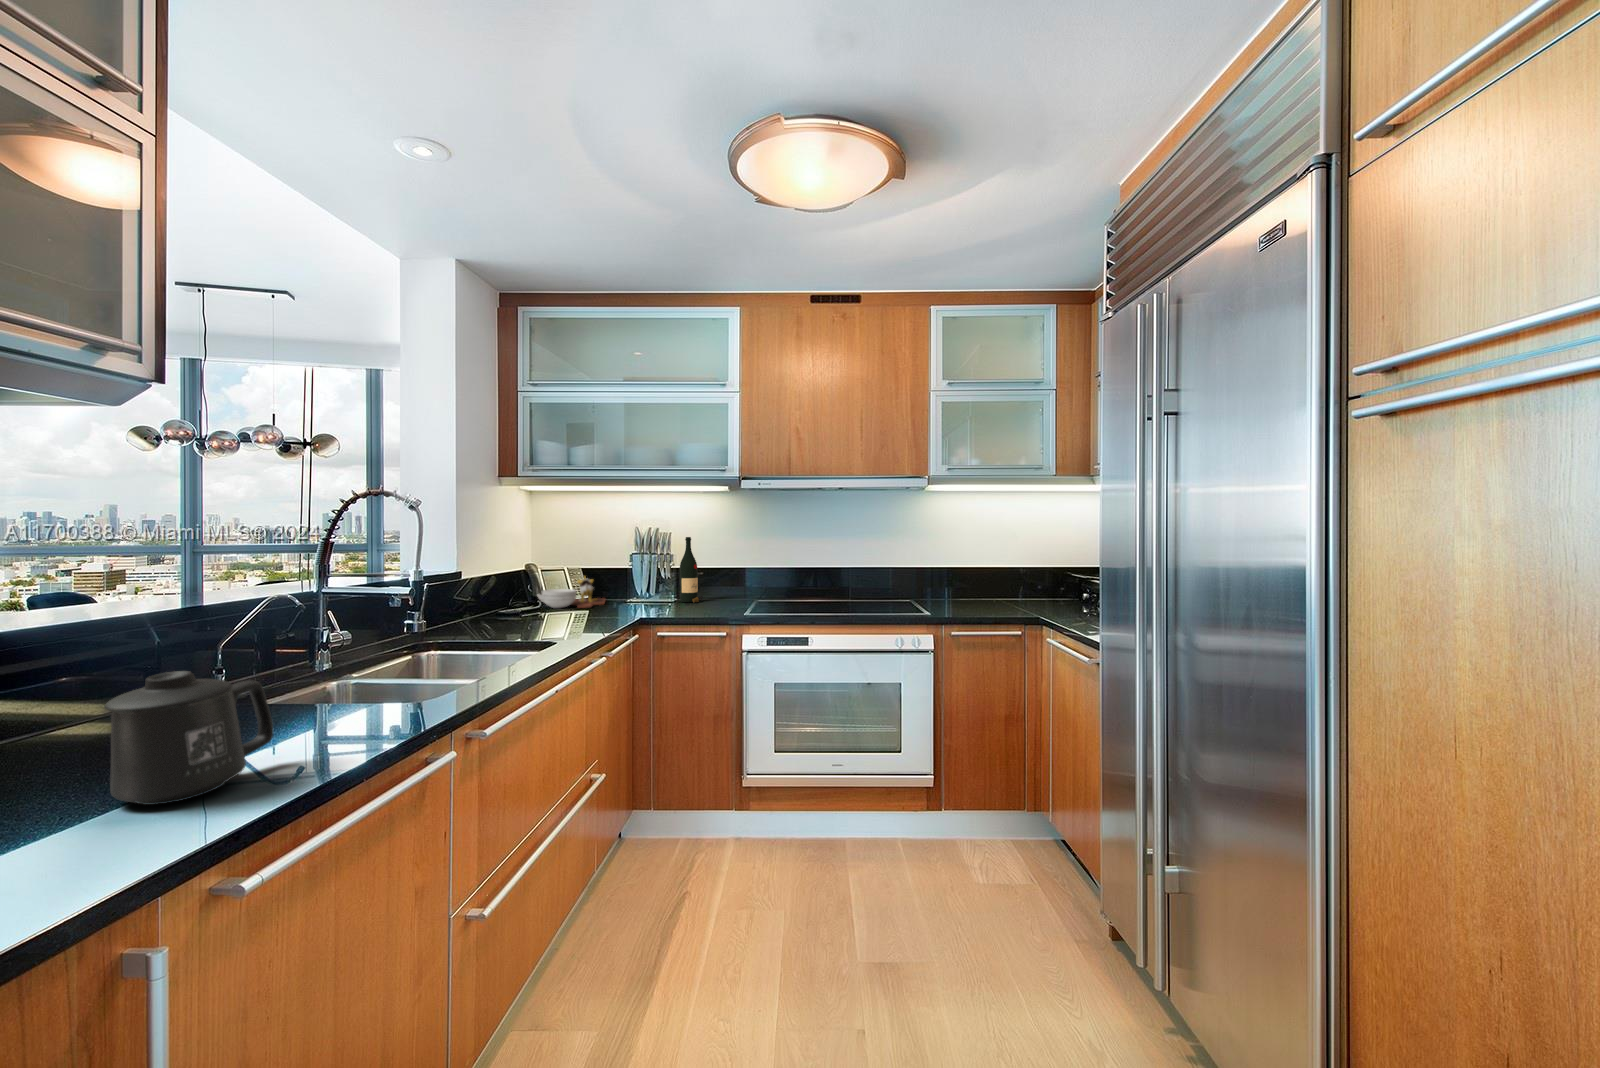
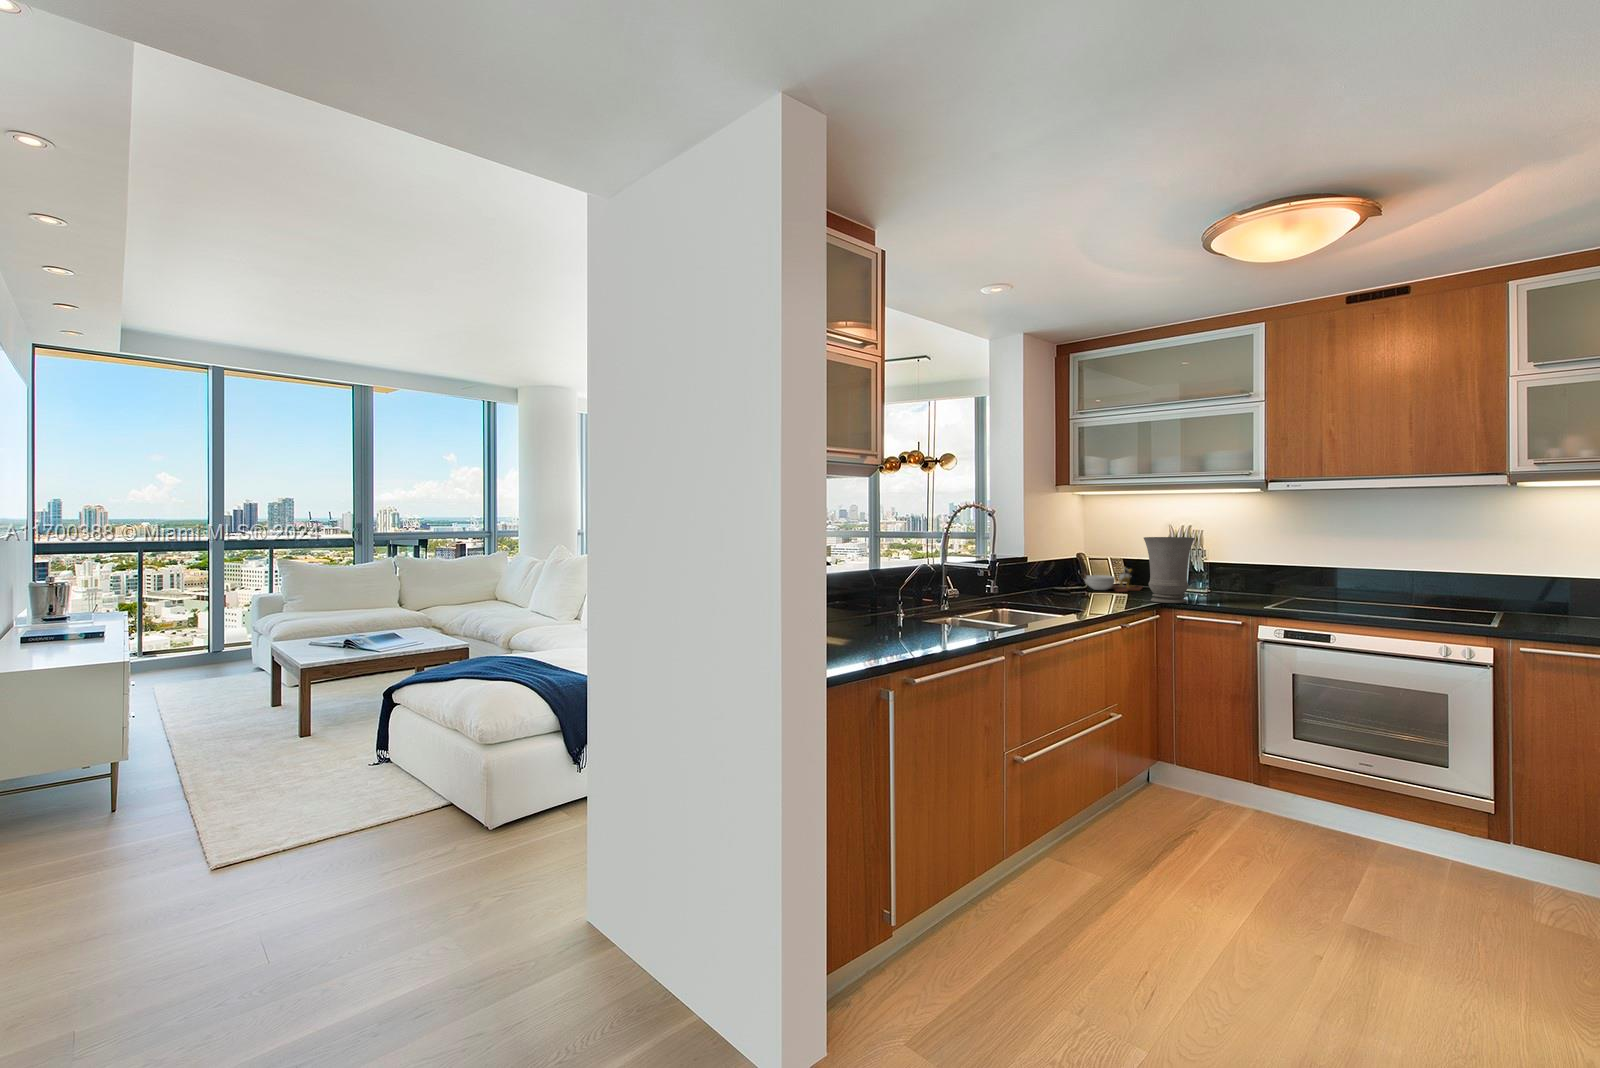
wine bottle: present [679,537,703,602] -> none [1211,535,1239,595]
vase: none [616,540,672,619] -> present [1144,537,1194,603]
mug: present [104,671,273,805] -> none [872,594,928,649]

